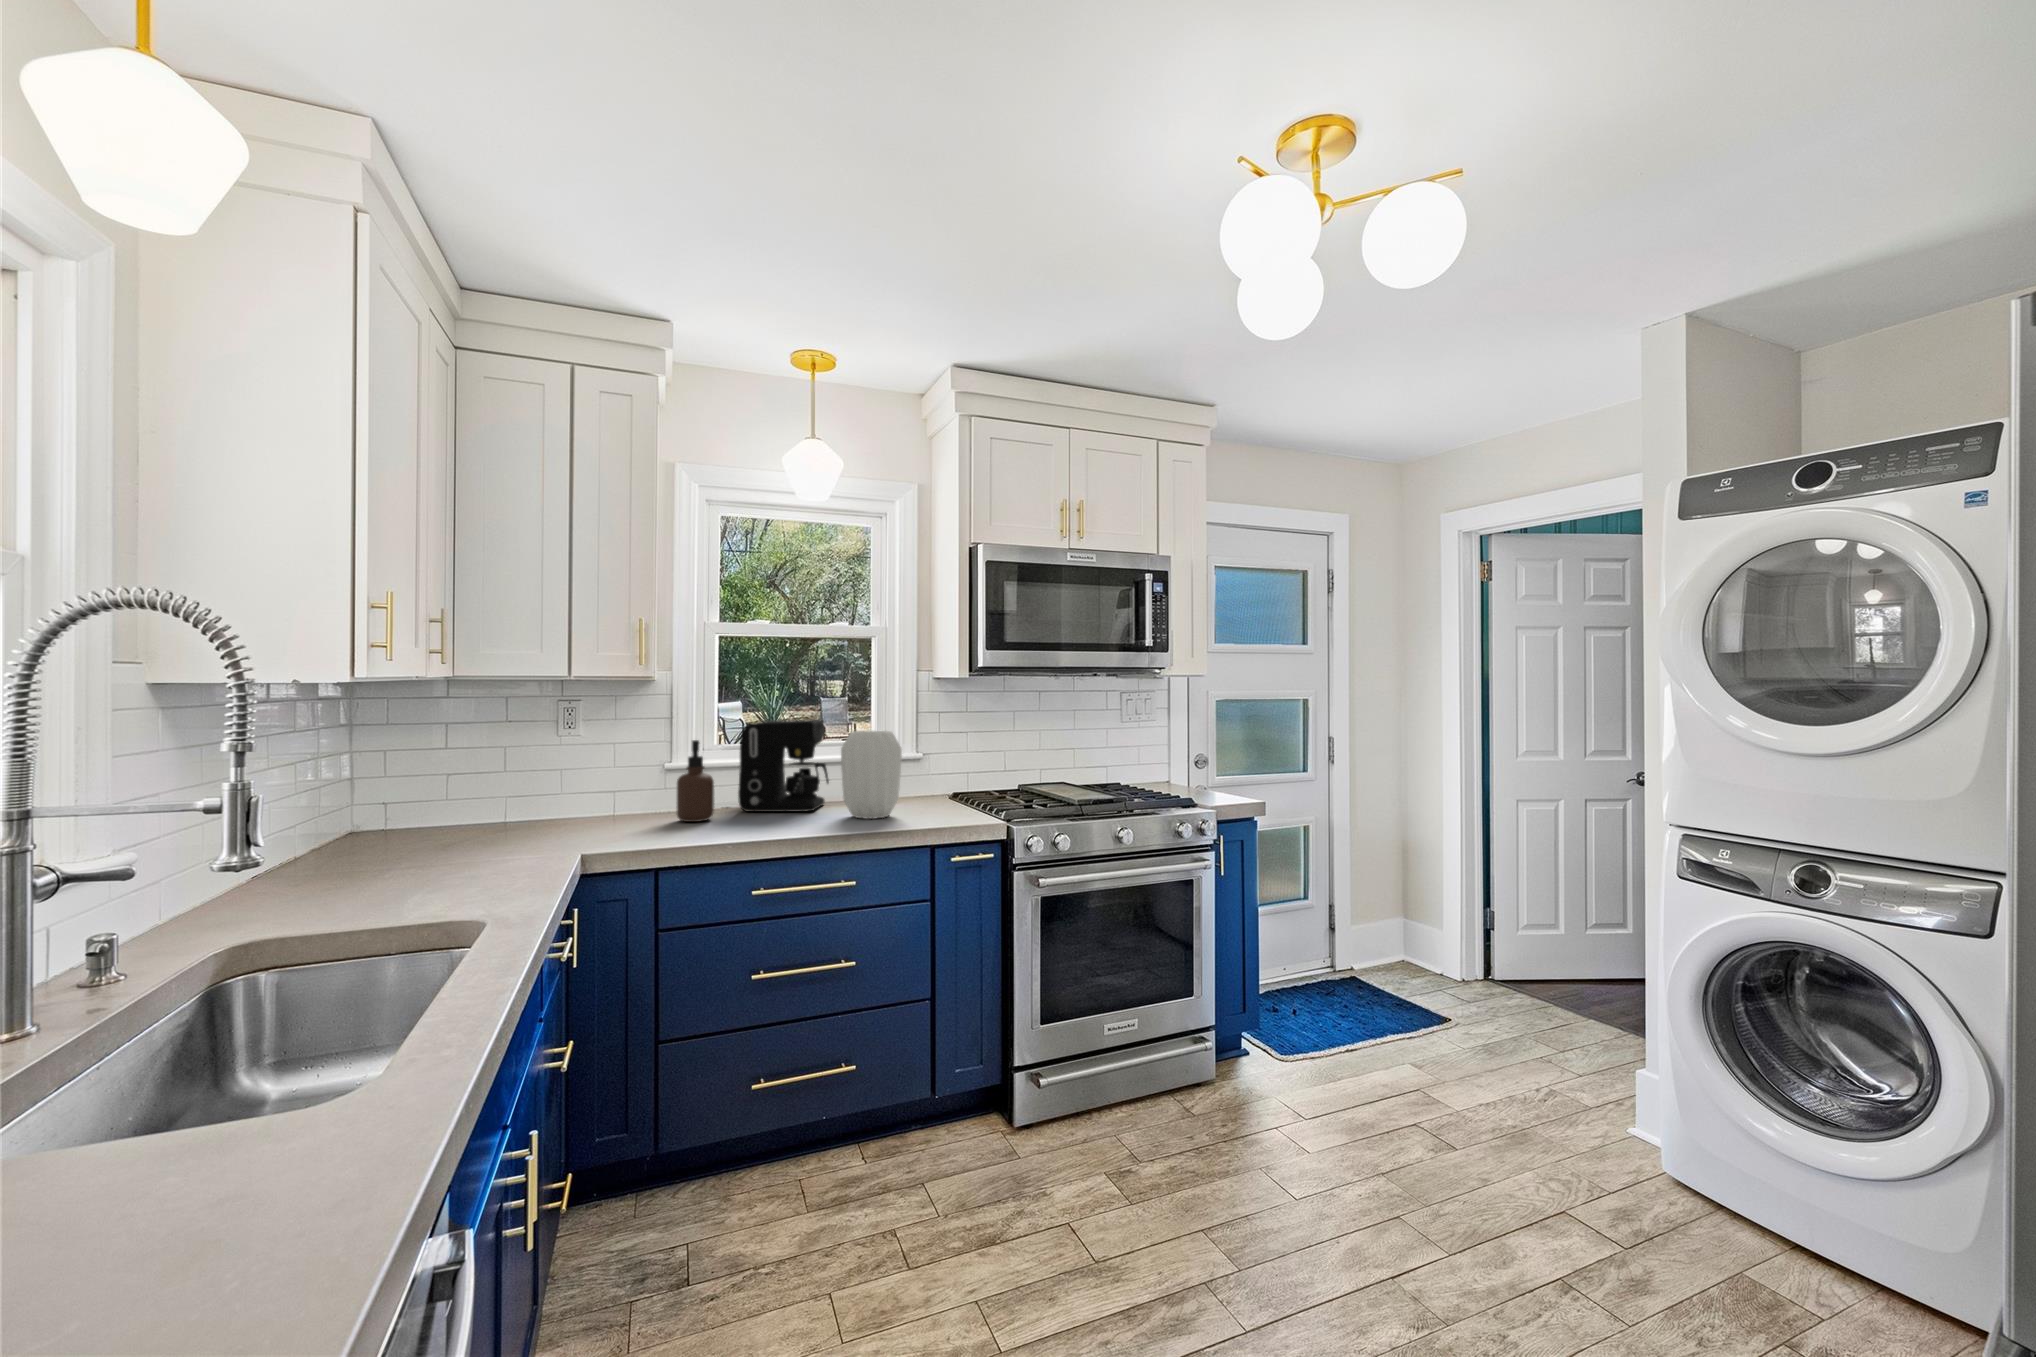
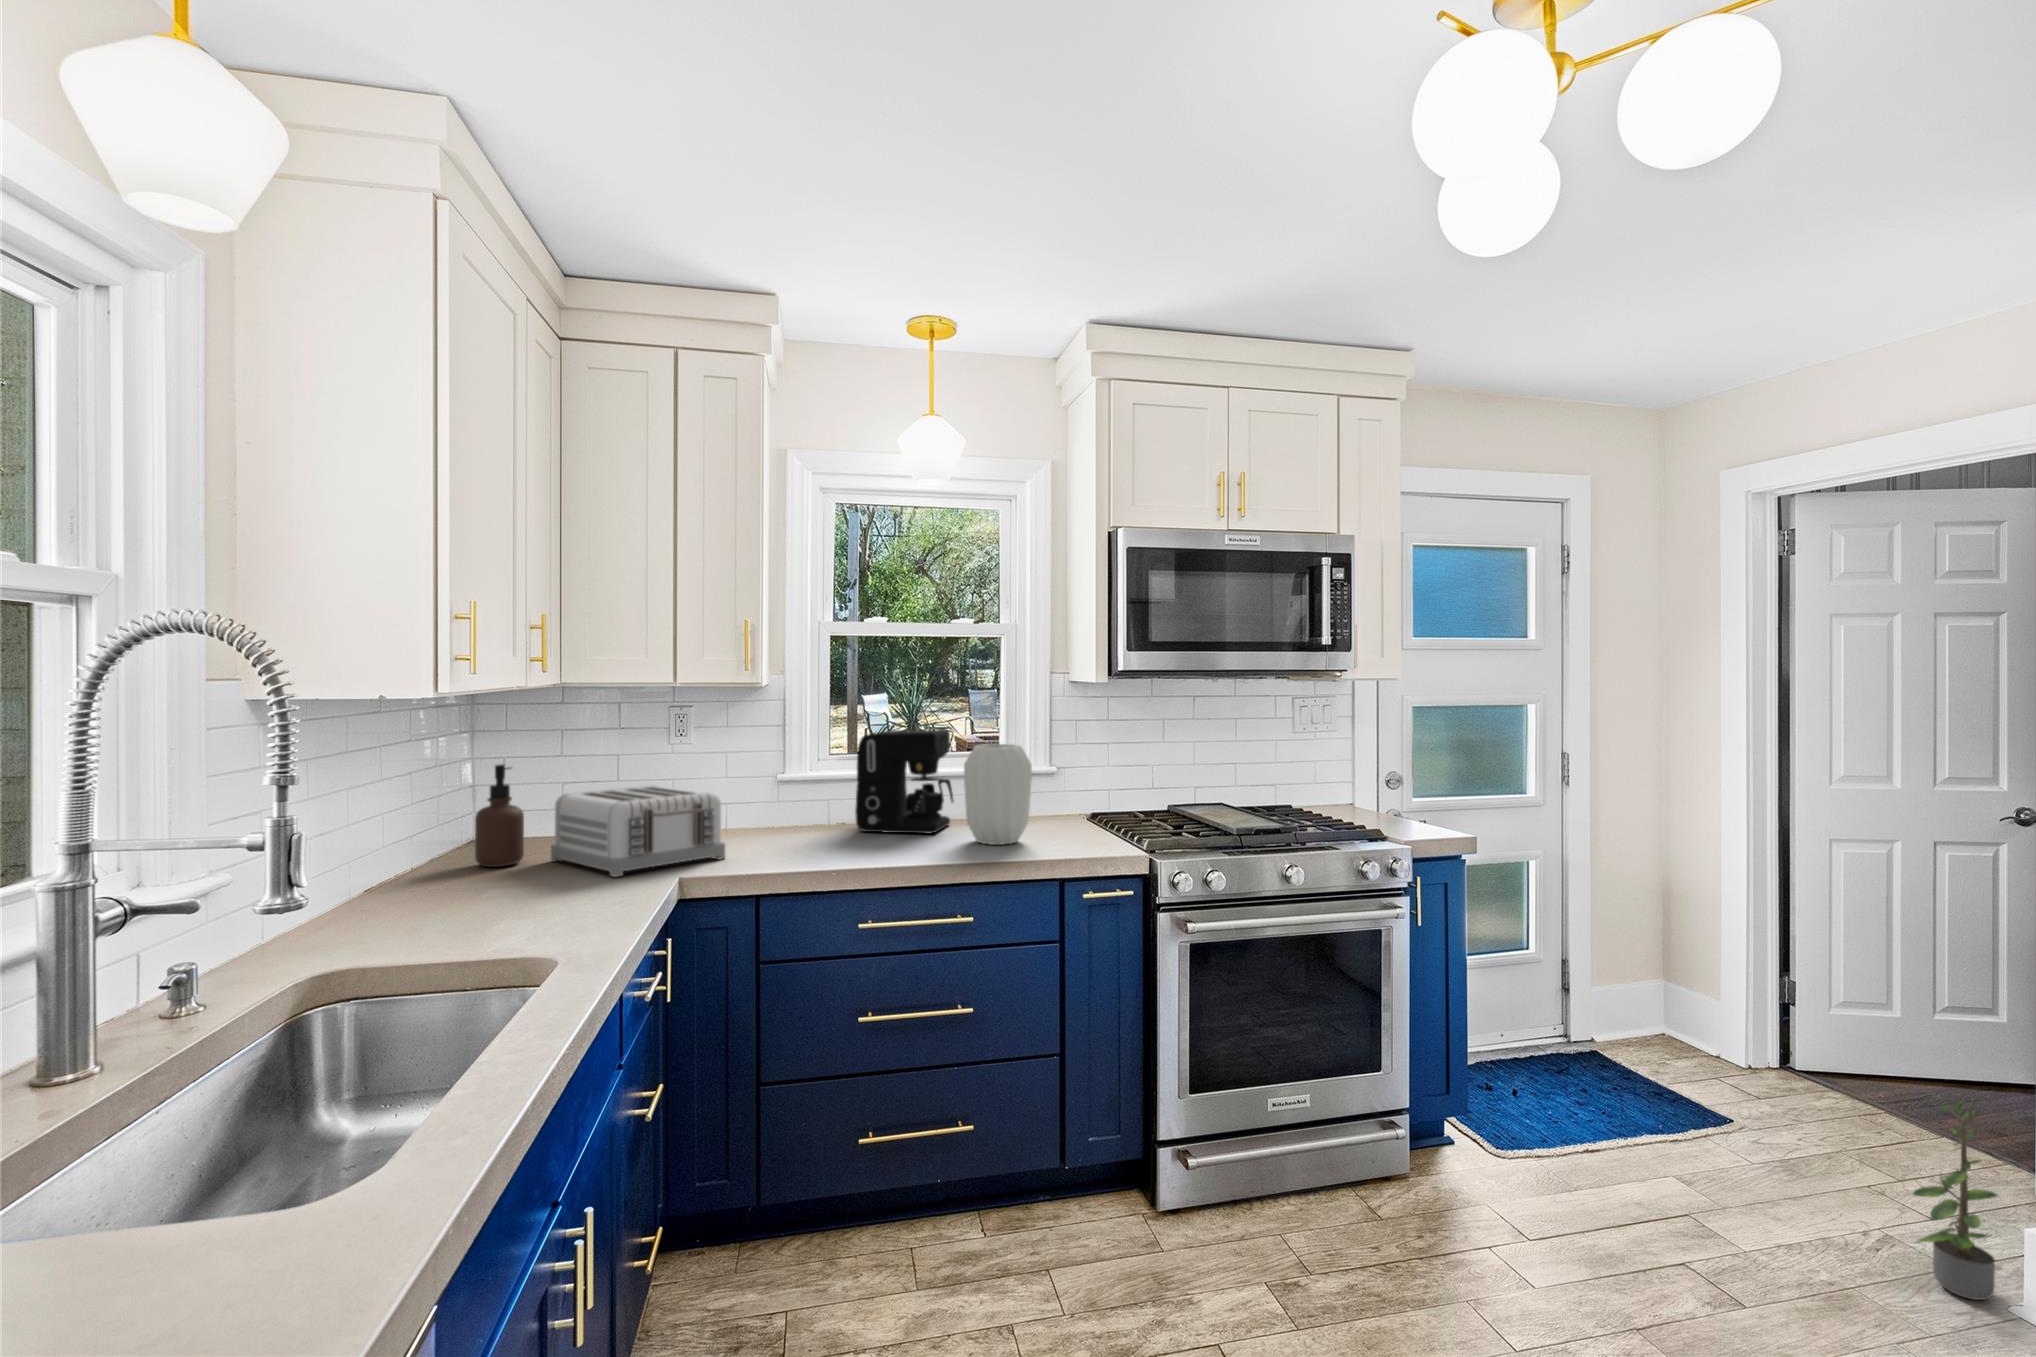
soap dispenser: present [677,740,714,822] -> present [475,765,524,867]
toaster: none [444,772,620,854] -> present [551,786,725,877]
potted plant: none [1574,979,1632,1132] -> present [1913,1098,1997,1300]

